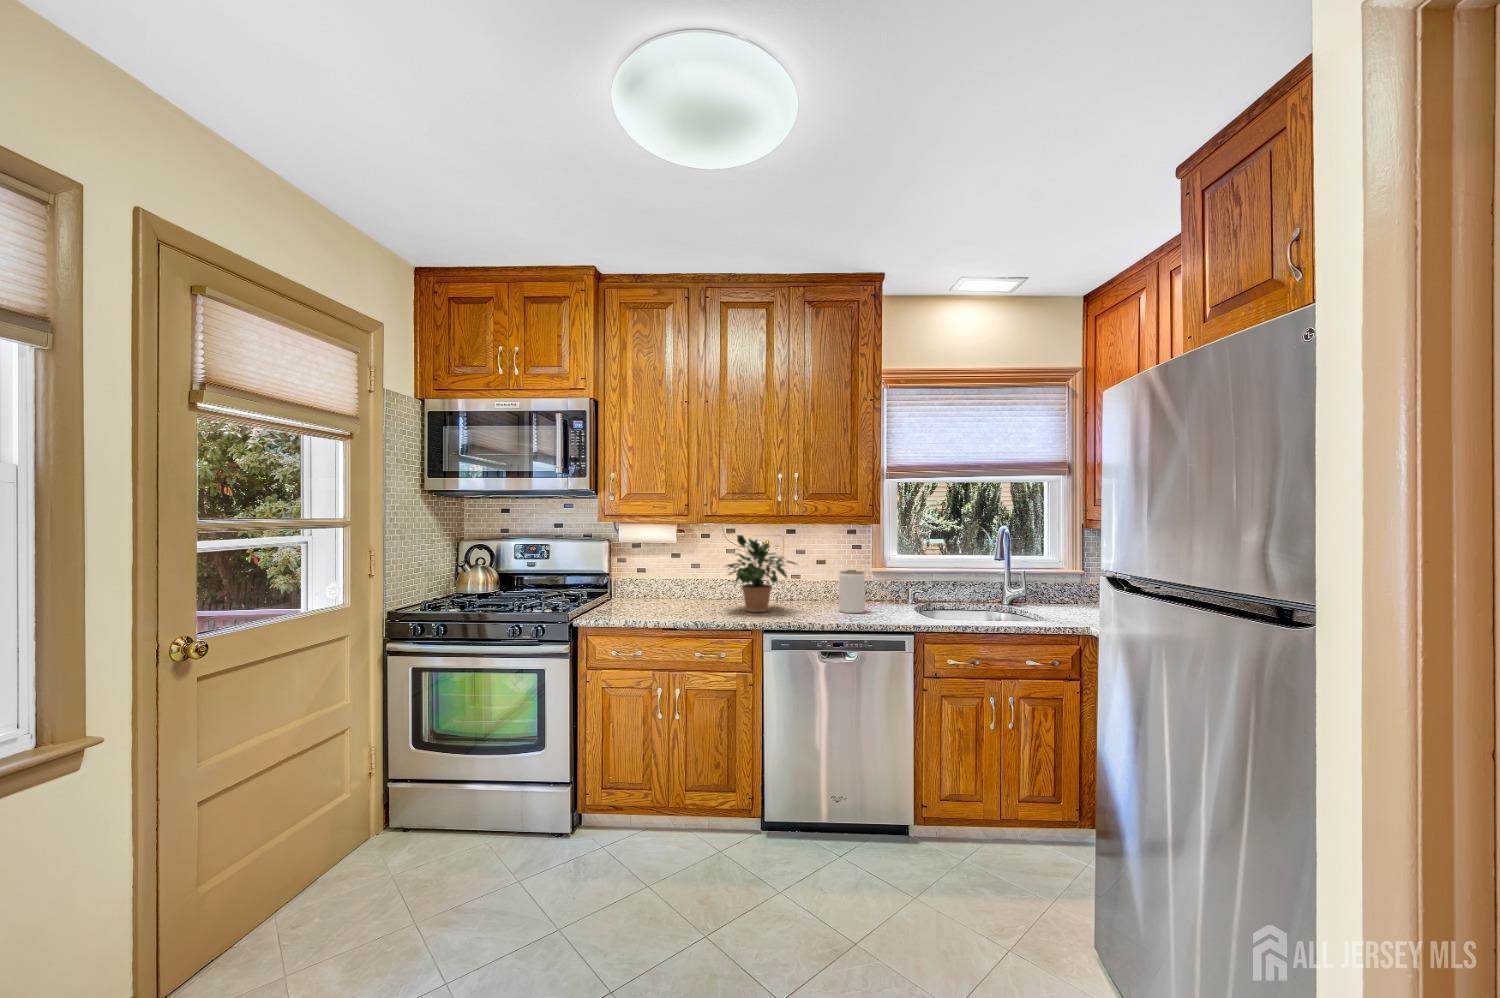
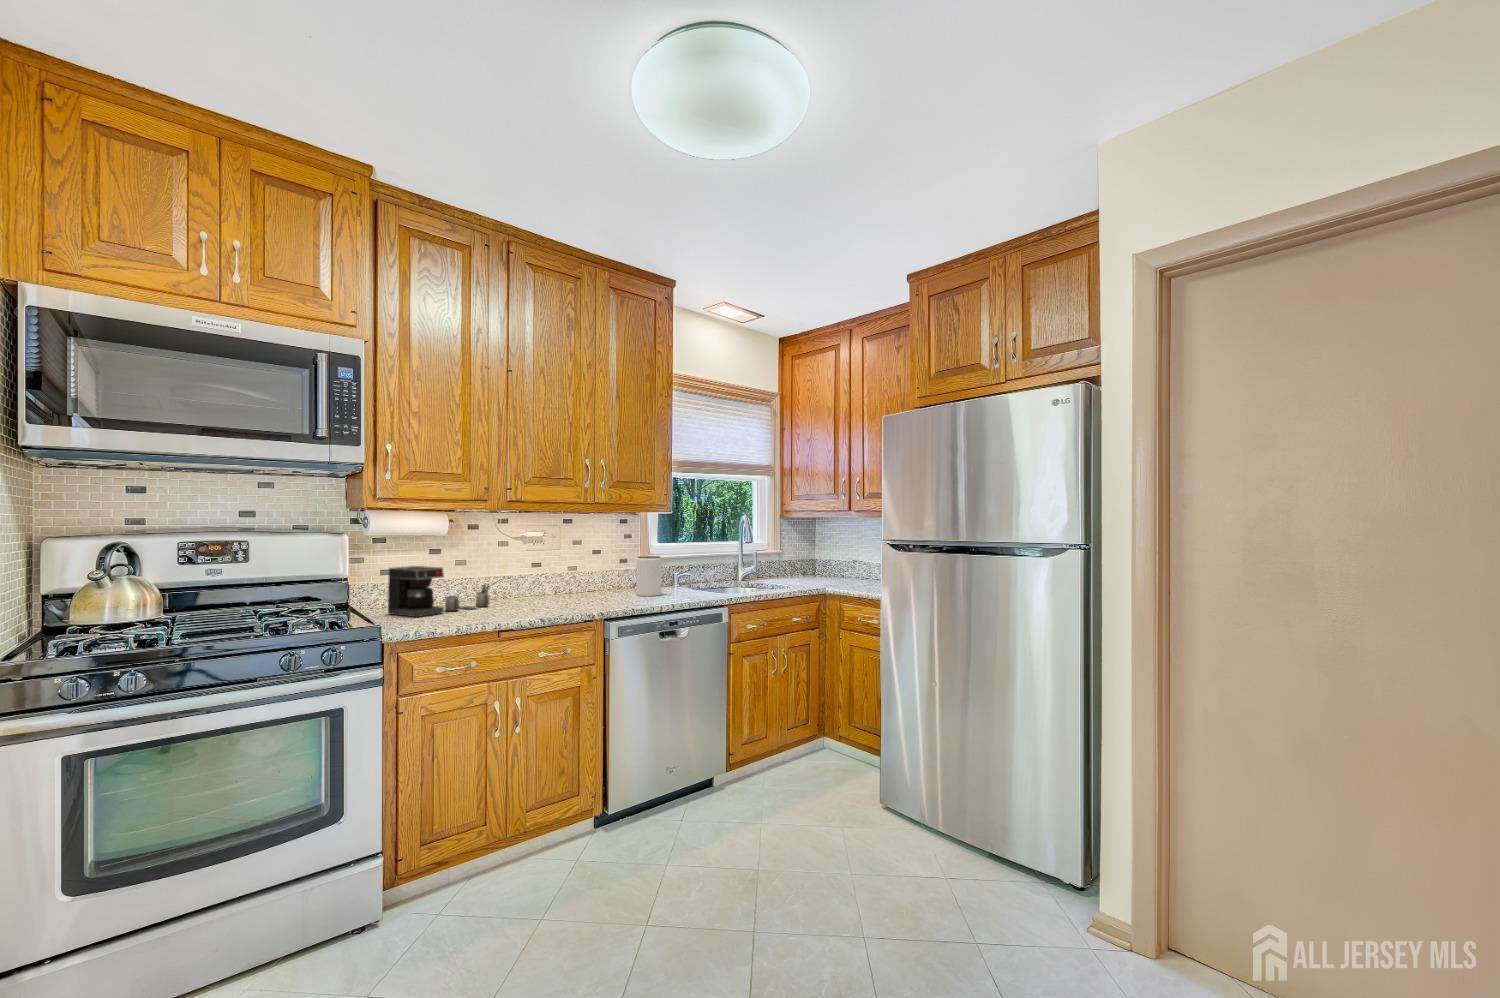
potted plant: present [727,535,797,612] -> none [531,521,608,604]
coffee maker: none [626,567,702,609] -> present [388,566,490,617]

